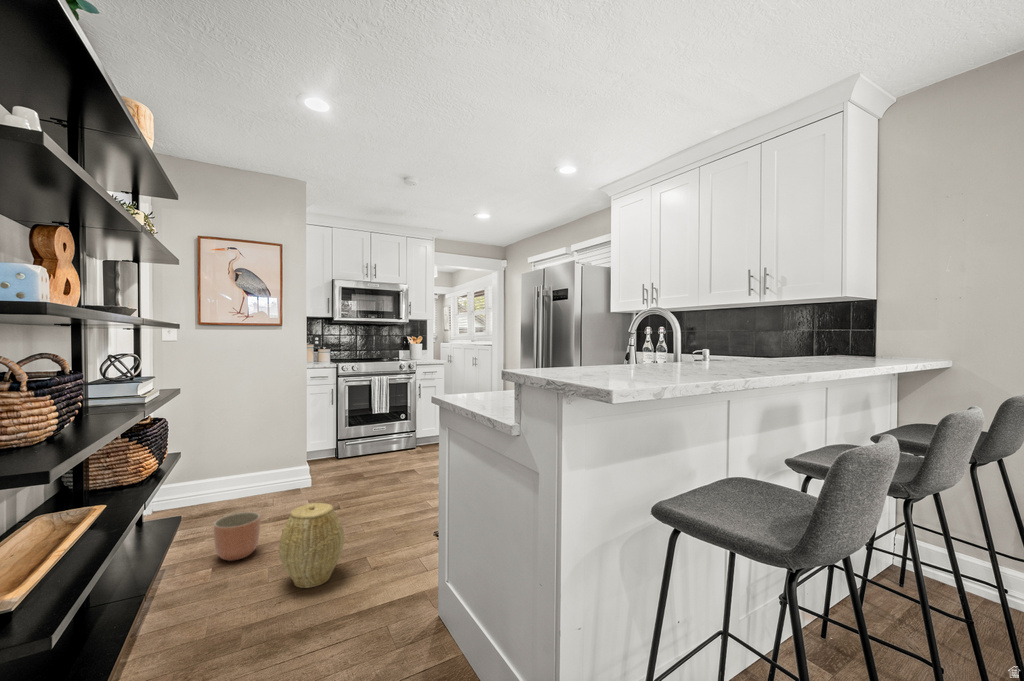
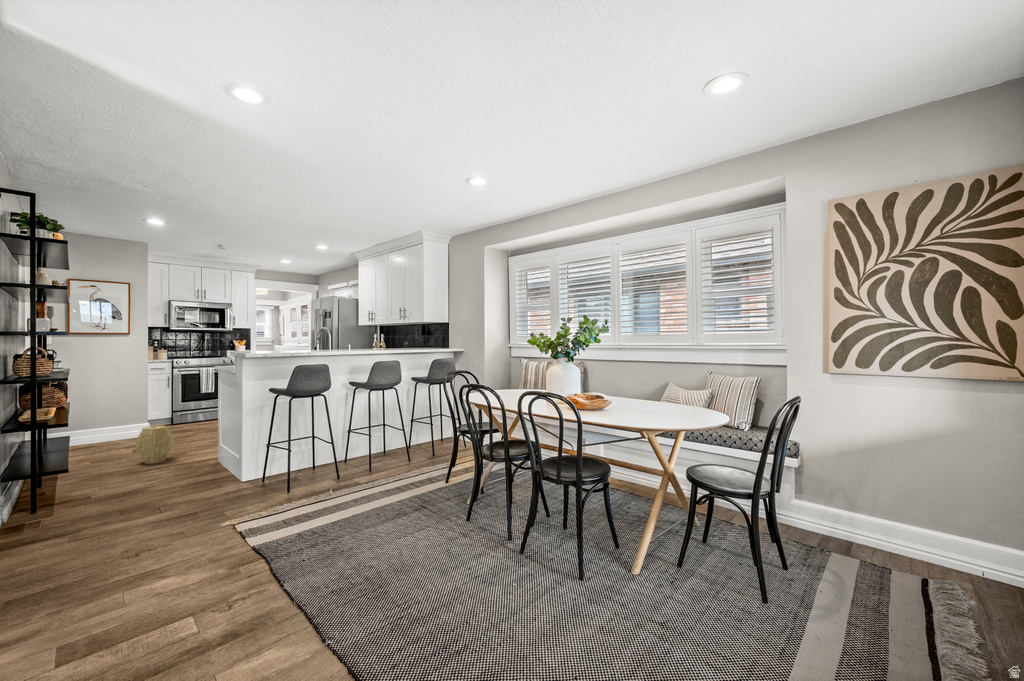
planter: present [214,512,260,561] -> none [93,438,122,461]

